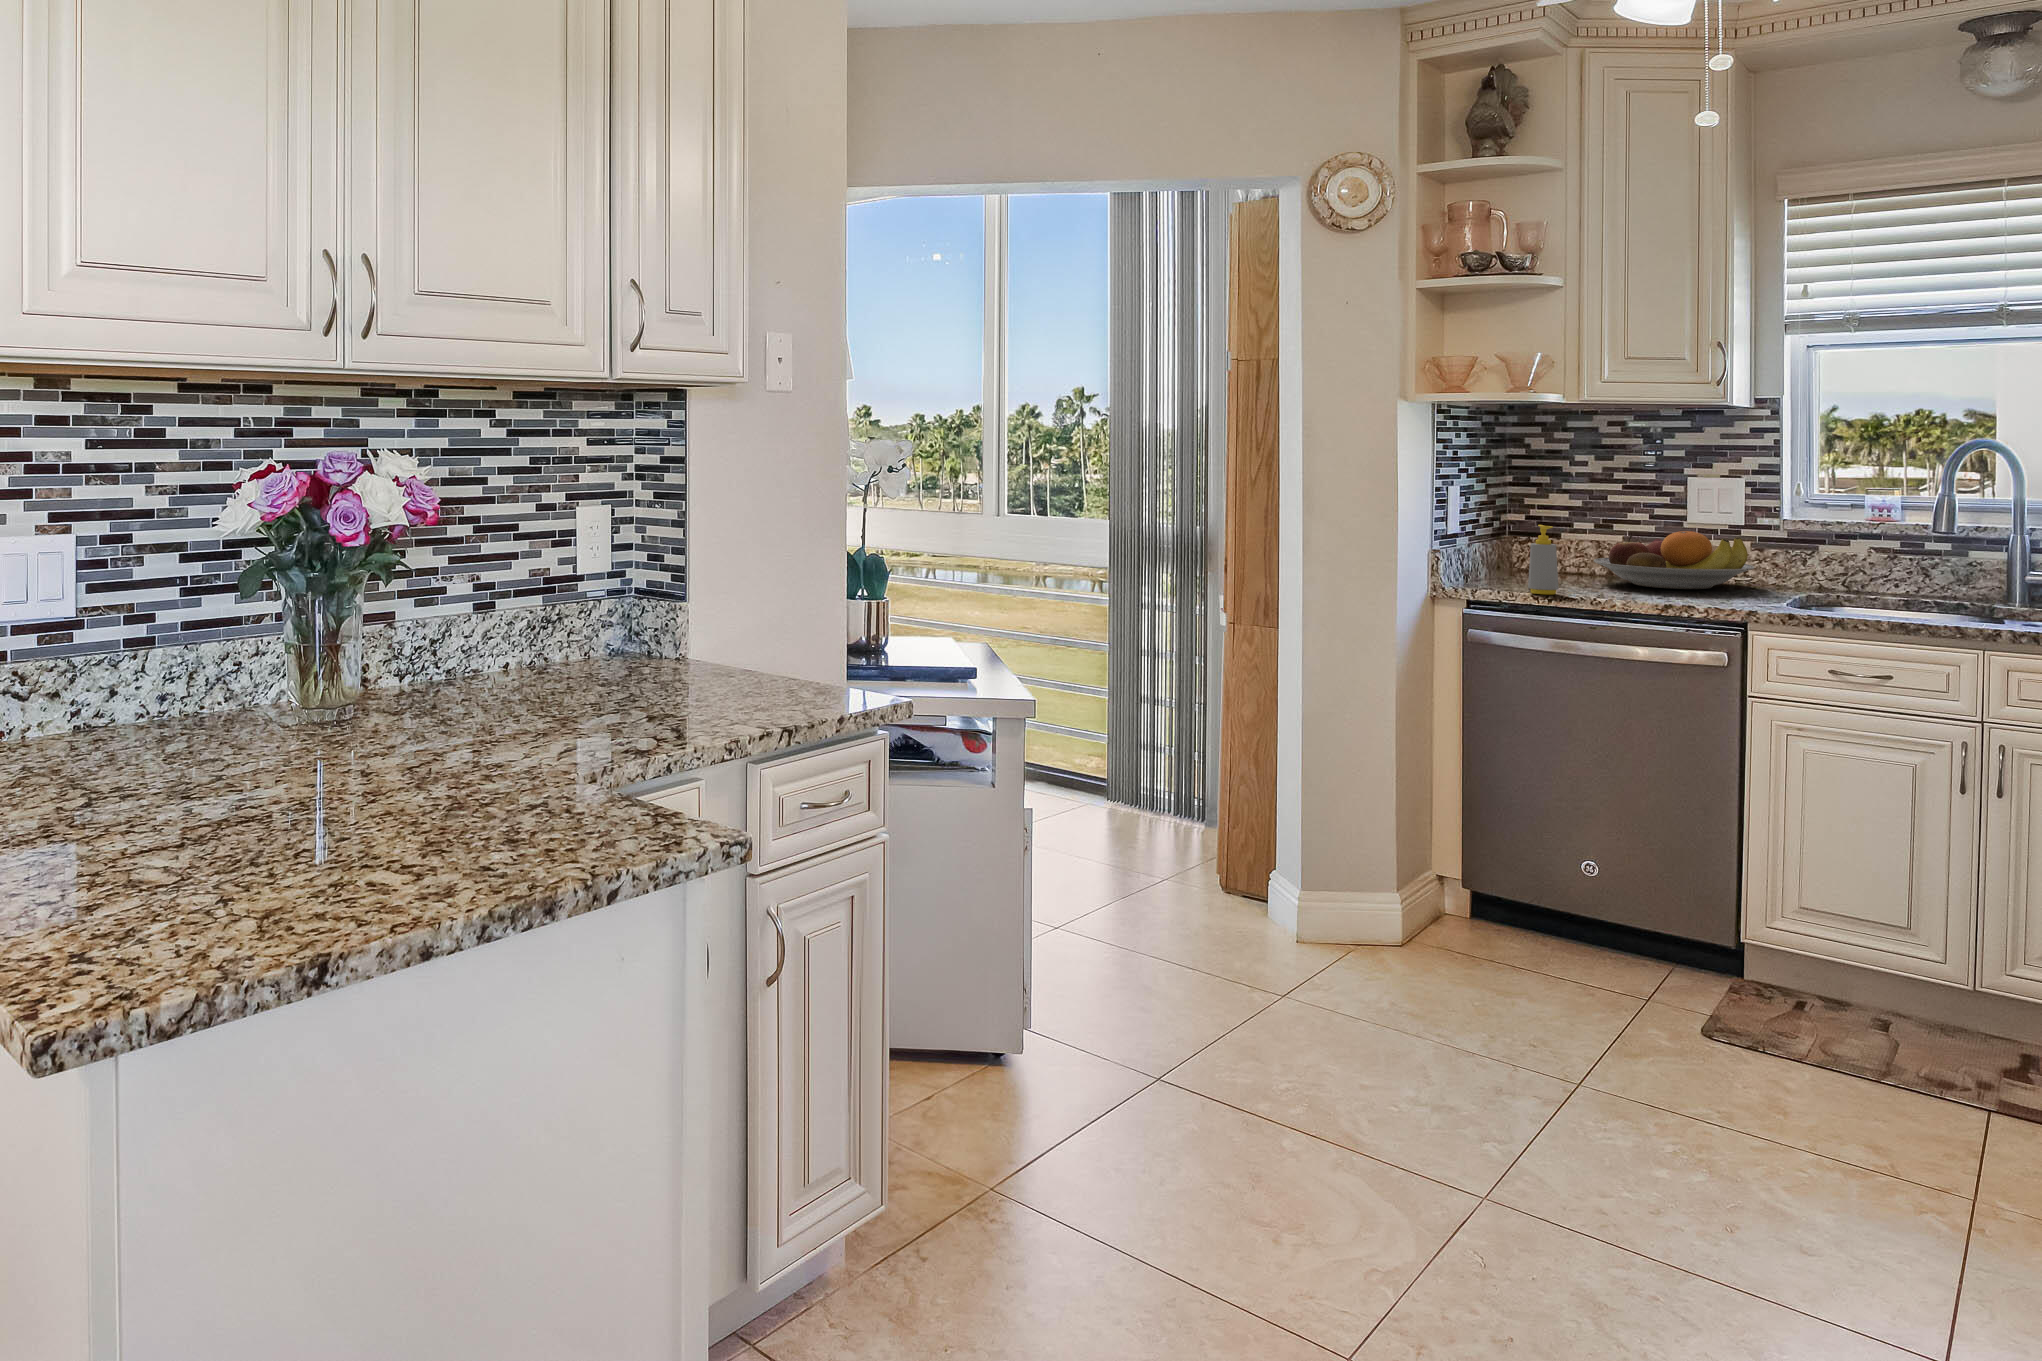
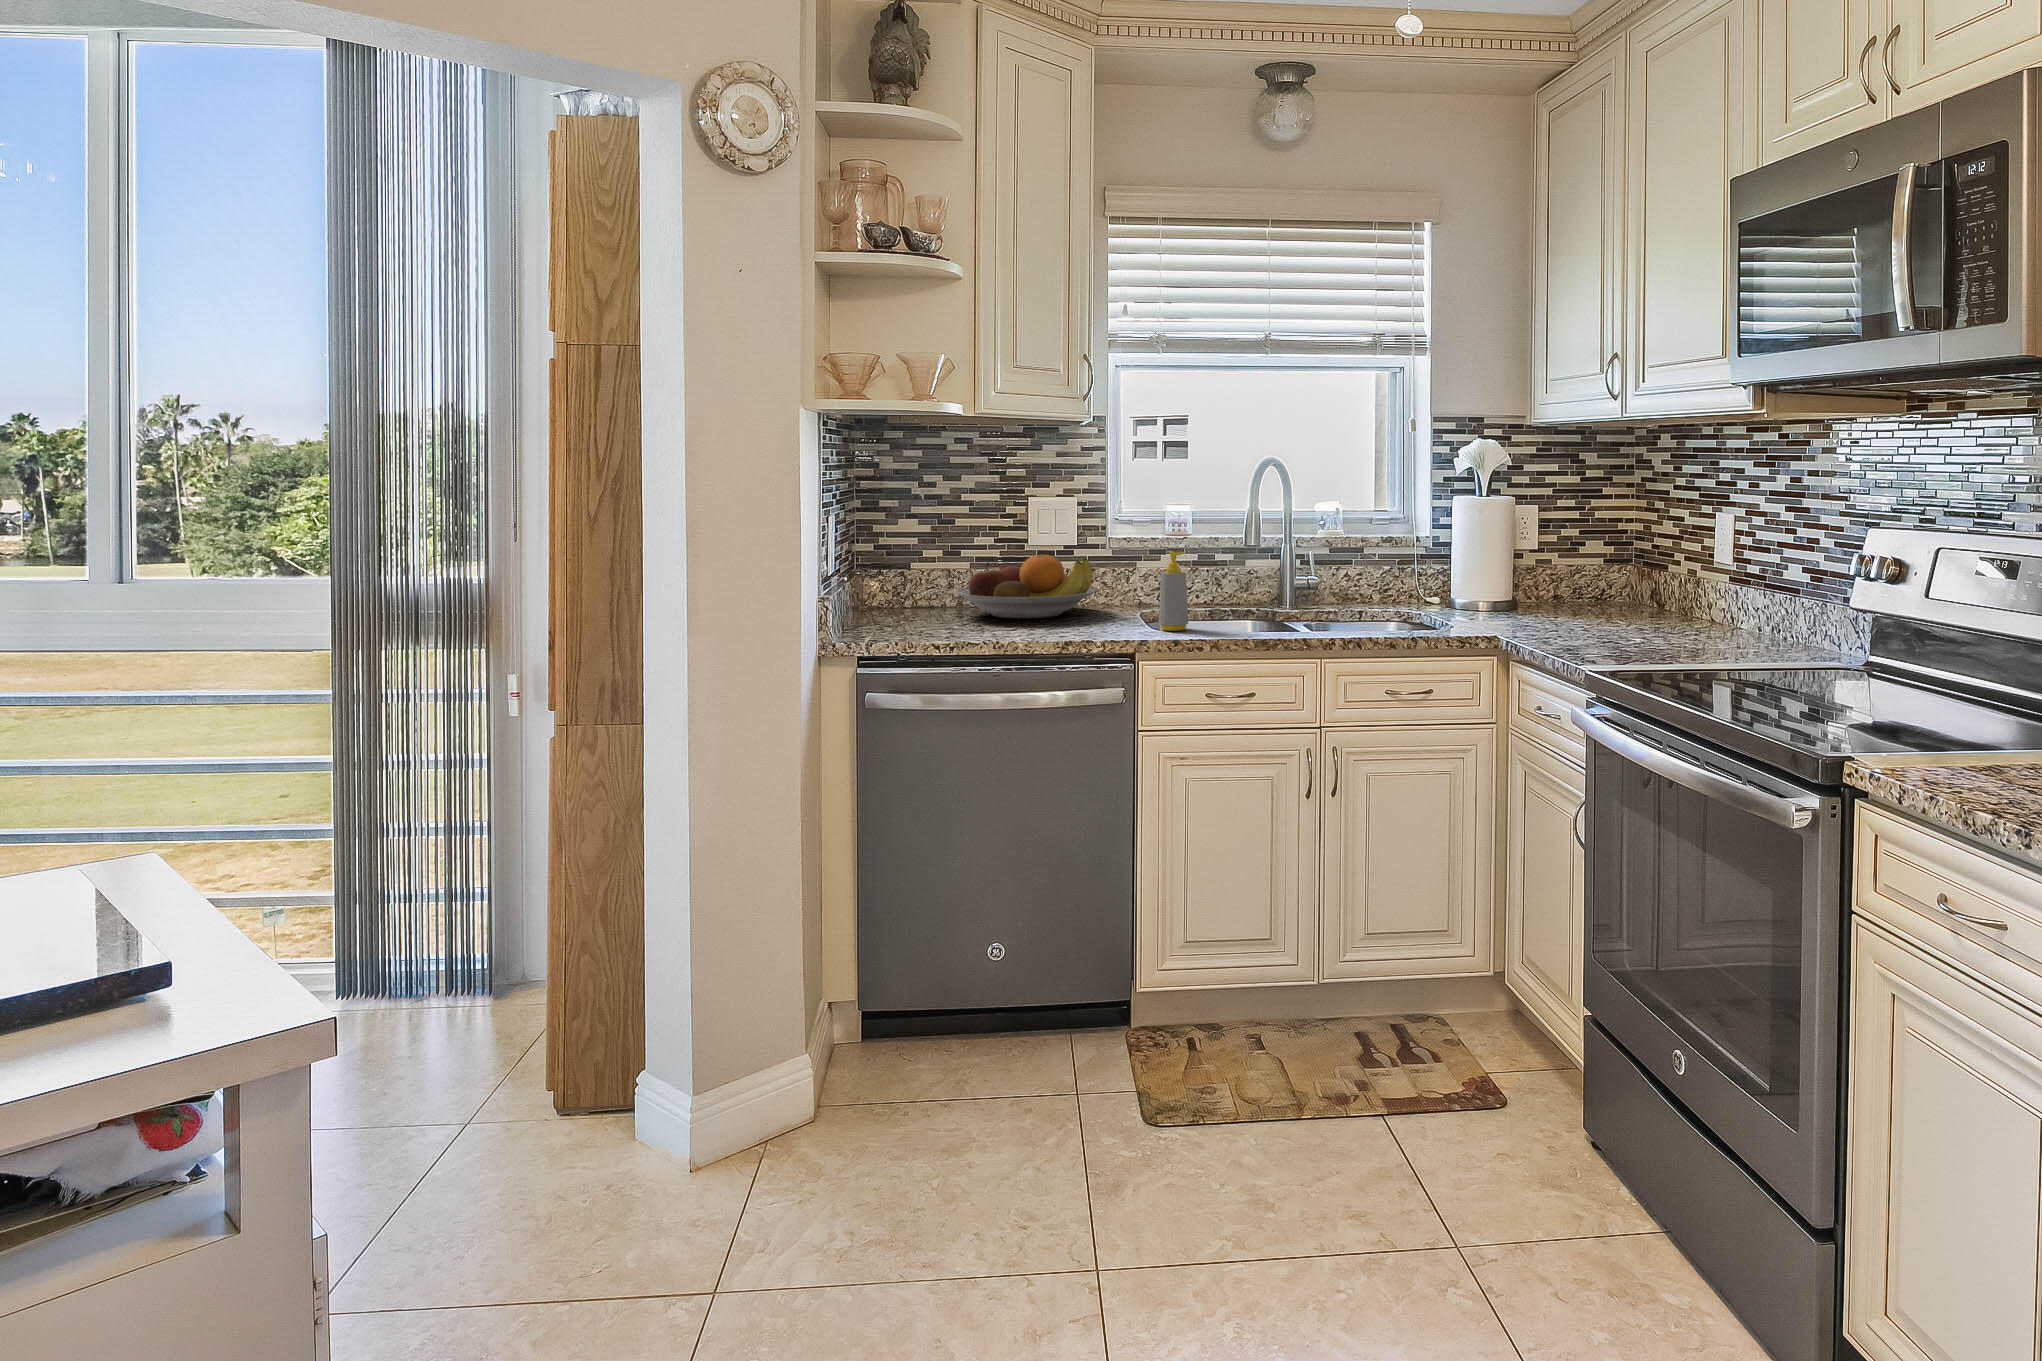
soap bottle: present [1528,525,1559,595] -> present [1159,551,1188,631]

